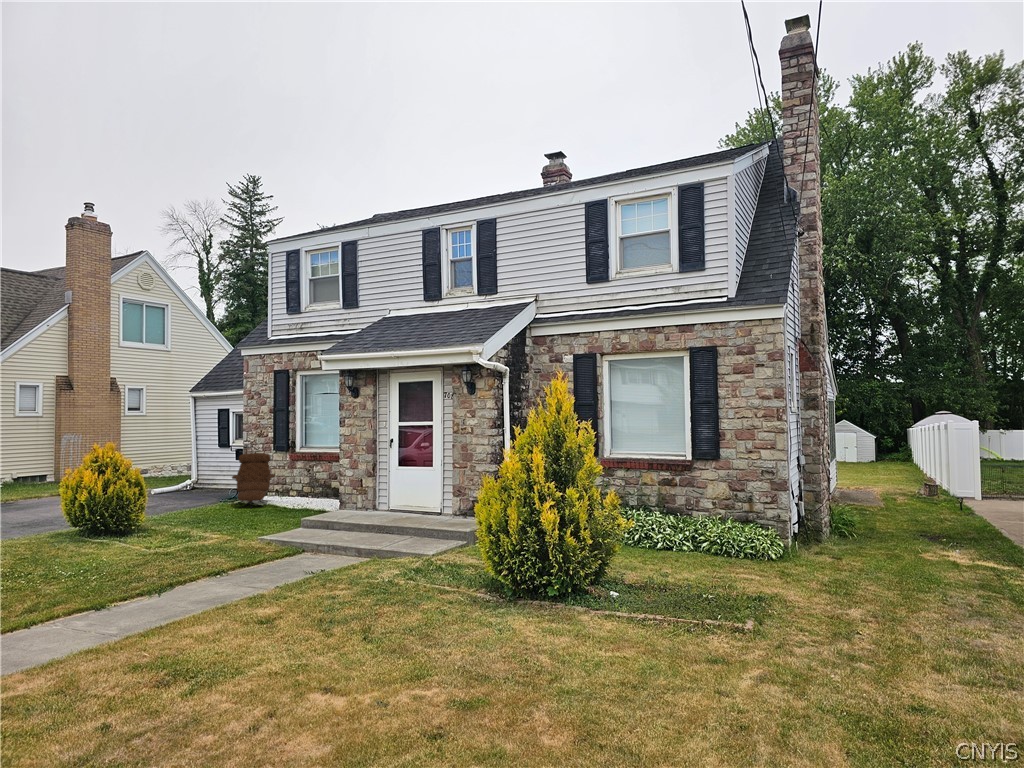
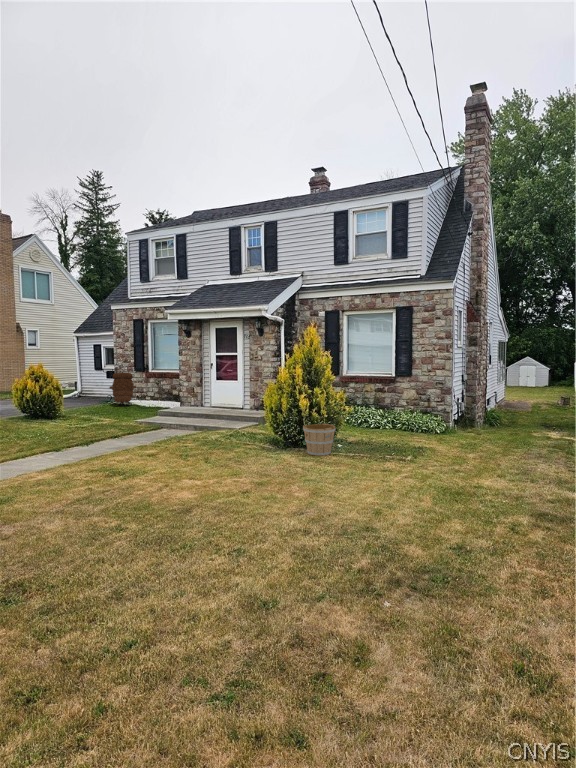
wooden bucket: none [546,554,608,620] -> present [303,423,336,456]

